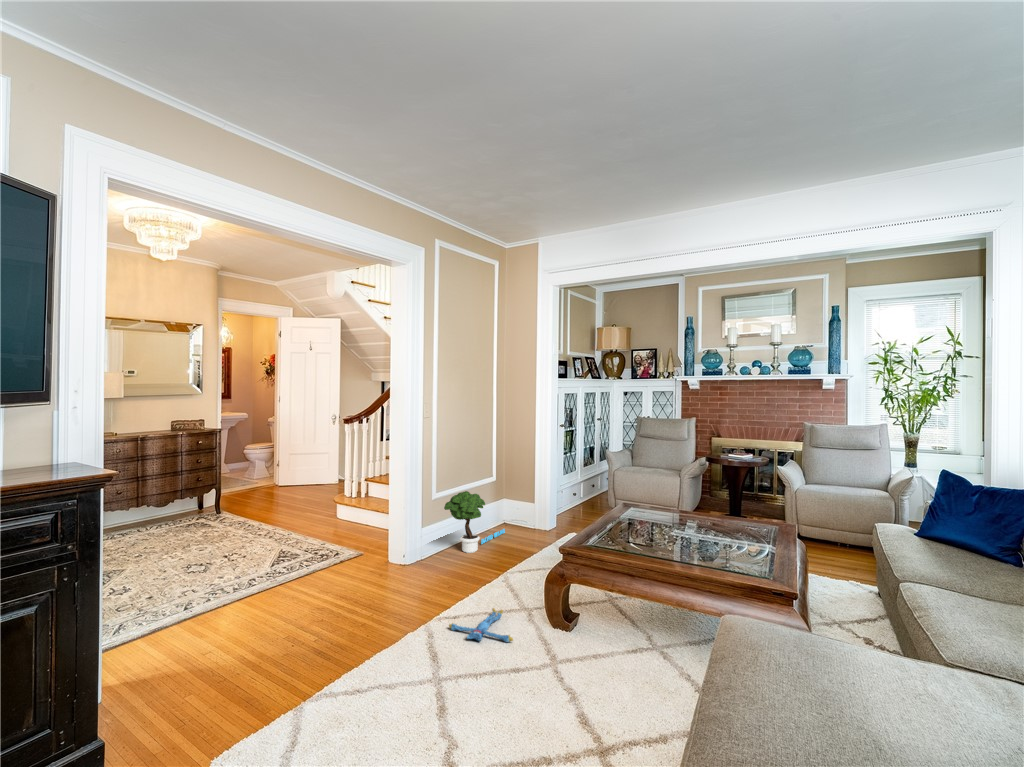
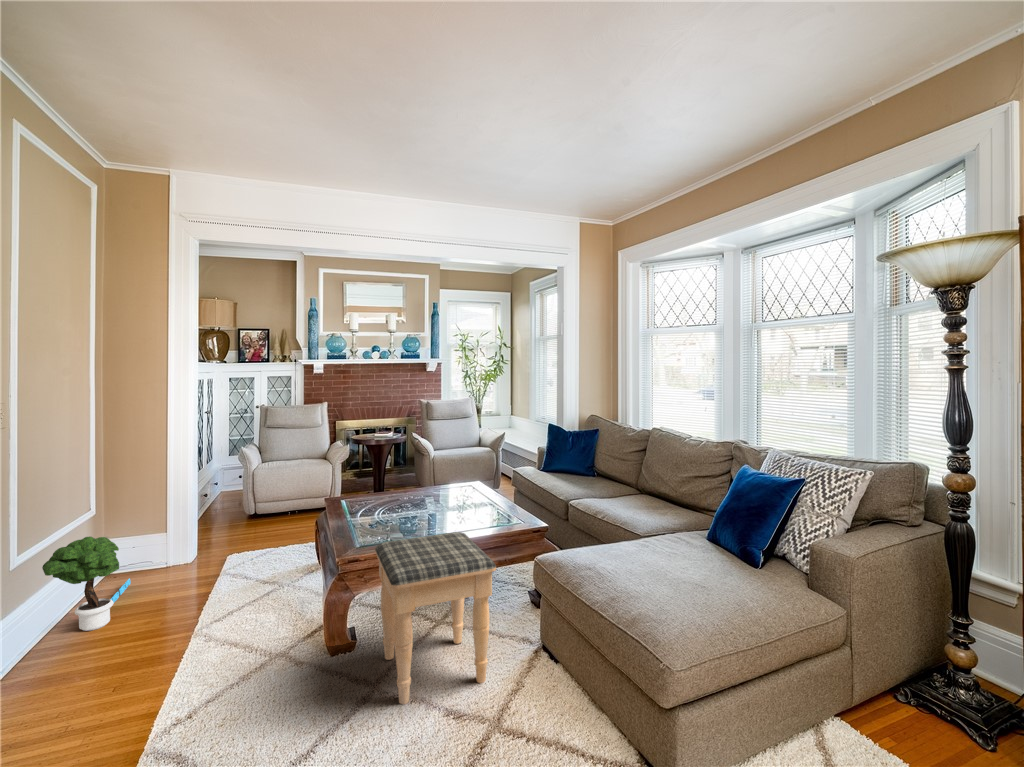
footstool: none [547,542,668,715] -> present [375,532,496,704]
plush toy: present [449,608,513,642] -> none [199,666,307,726]

